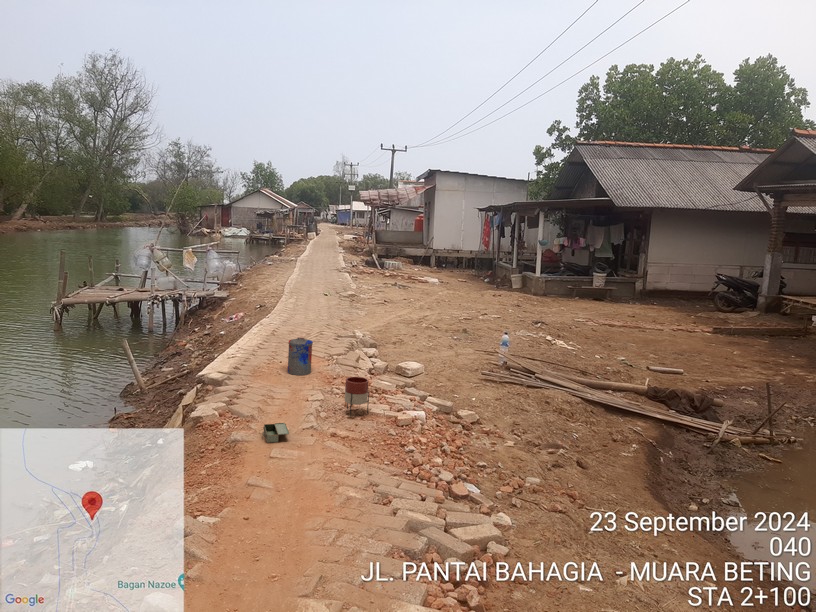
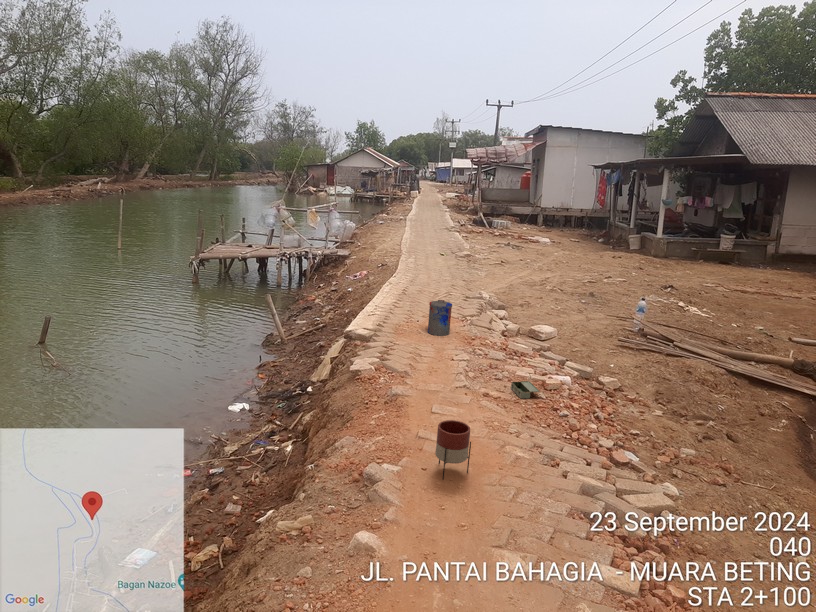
planter: present [344,377,369,416] -> present [435,420,471,480]
toolbox: present [263,423,289,443] -> present [511,381,539,399]

